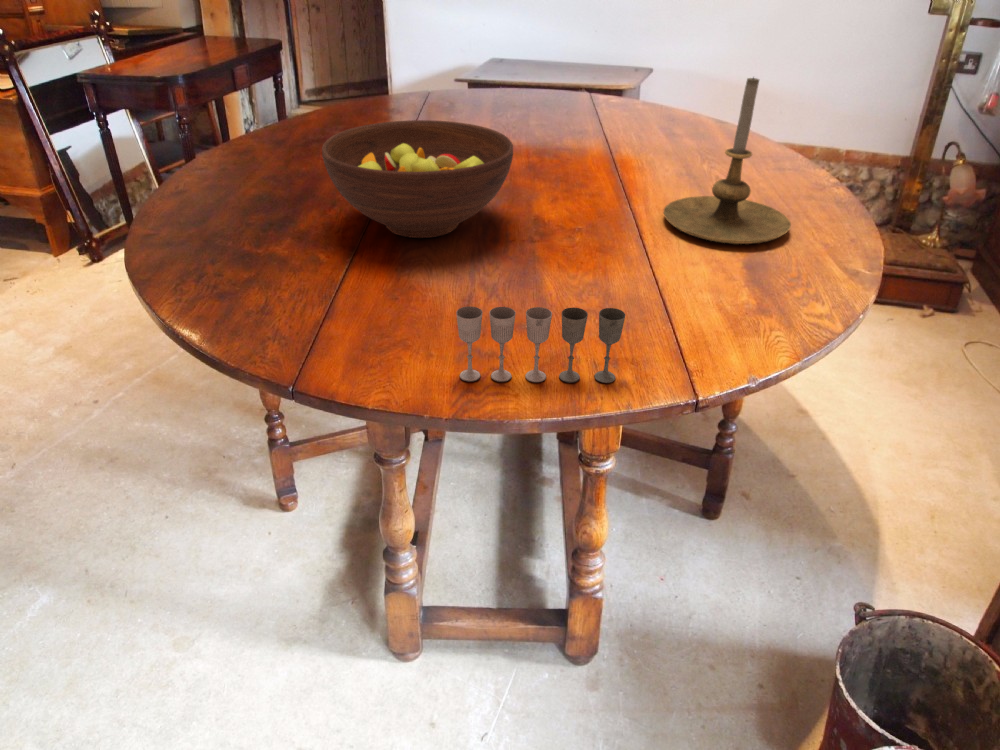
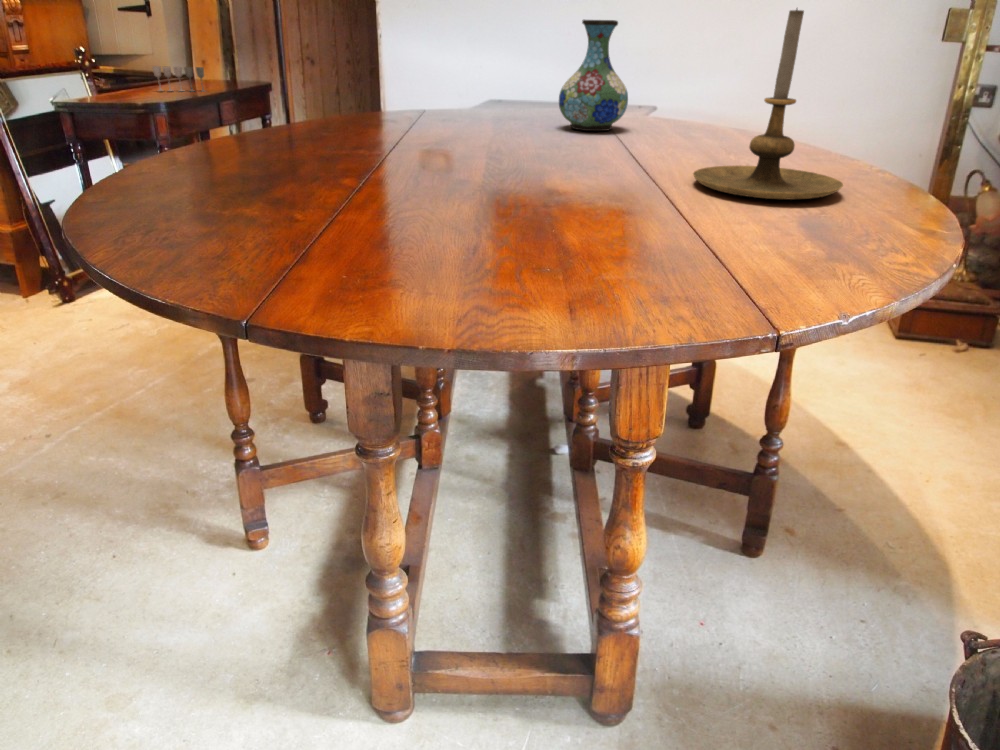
vase: none [556,30,620,136] -> present [559,20,628,131]
fruit bowl: present [322,120,513,238] -> none [299,77,523,194]
wine glass: present [456,306,625,383] -> present [153,66,205,92]

